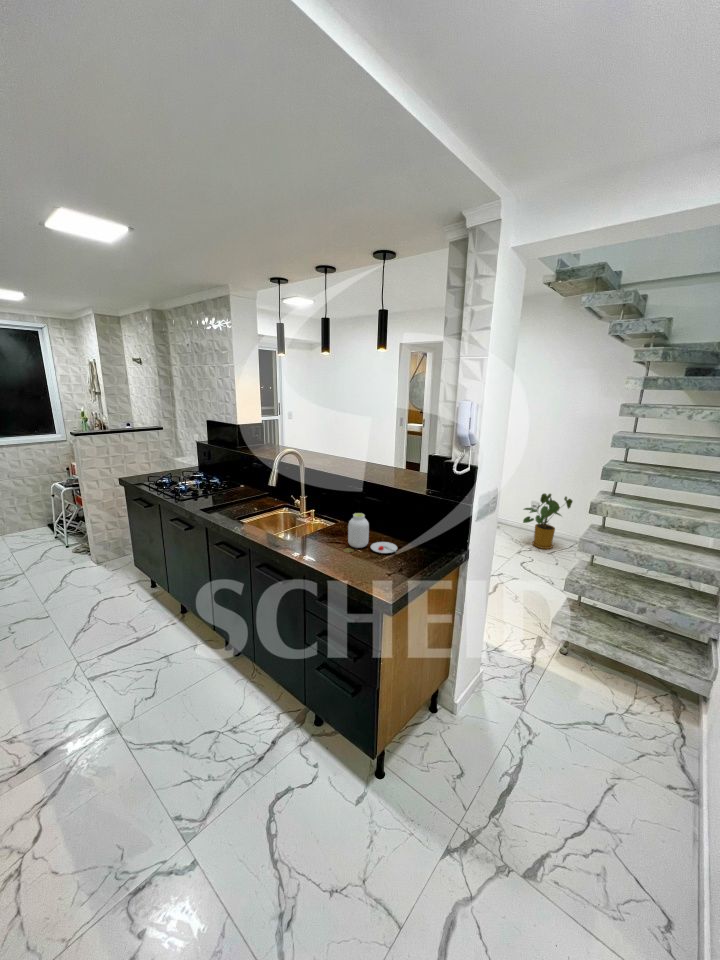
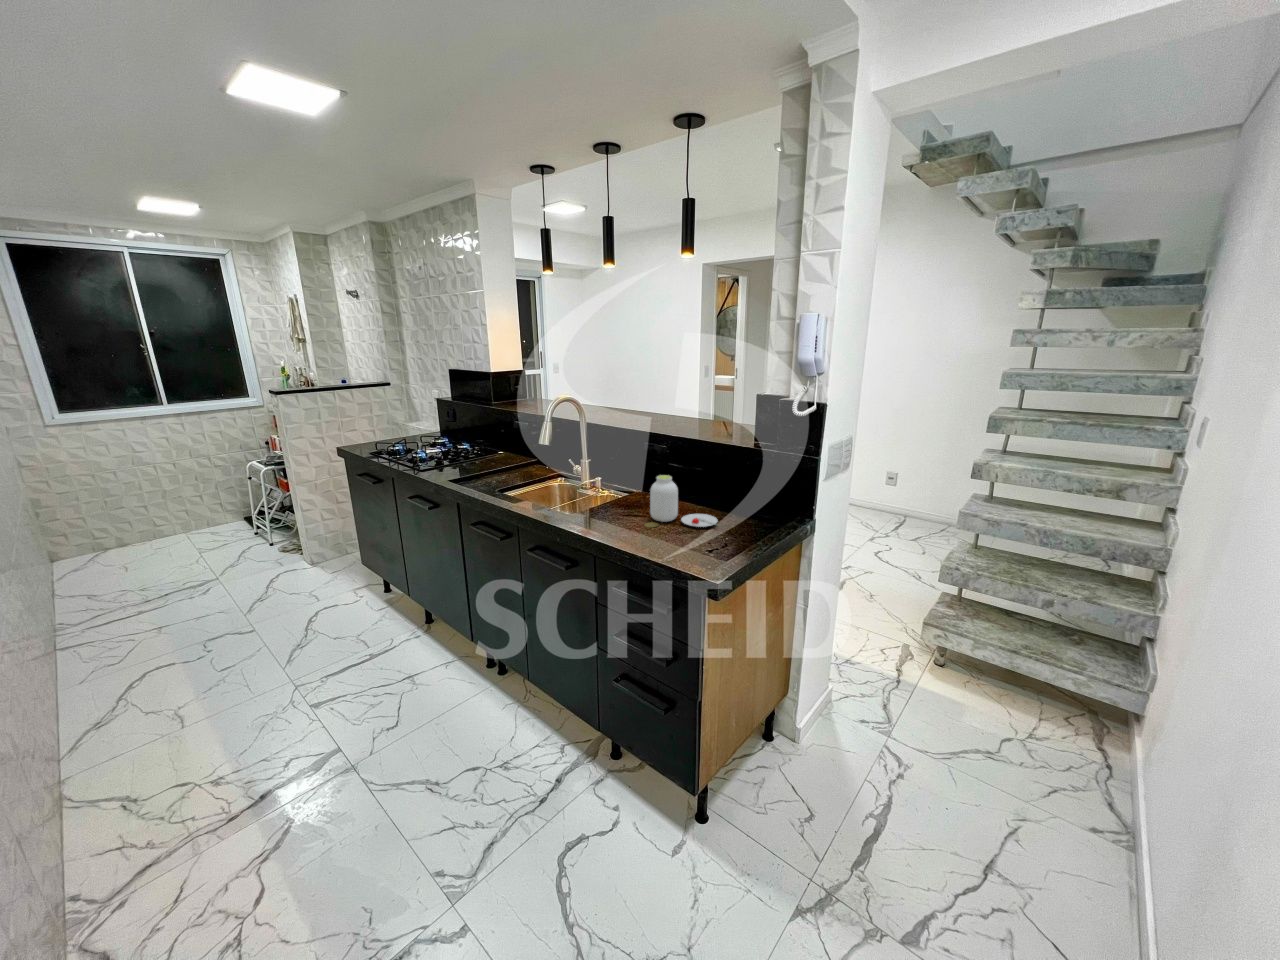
house plant: present [523,493,572,549] -> none [880,459,950,534]

